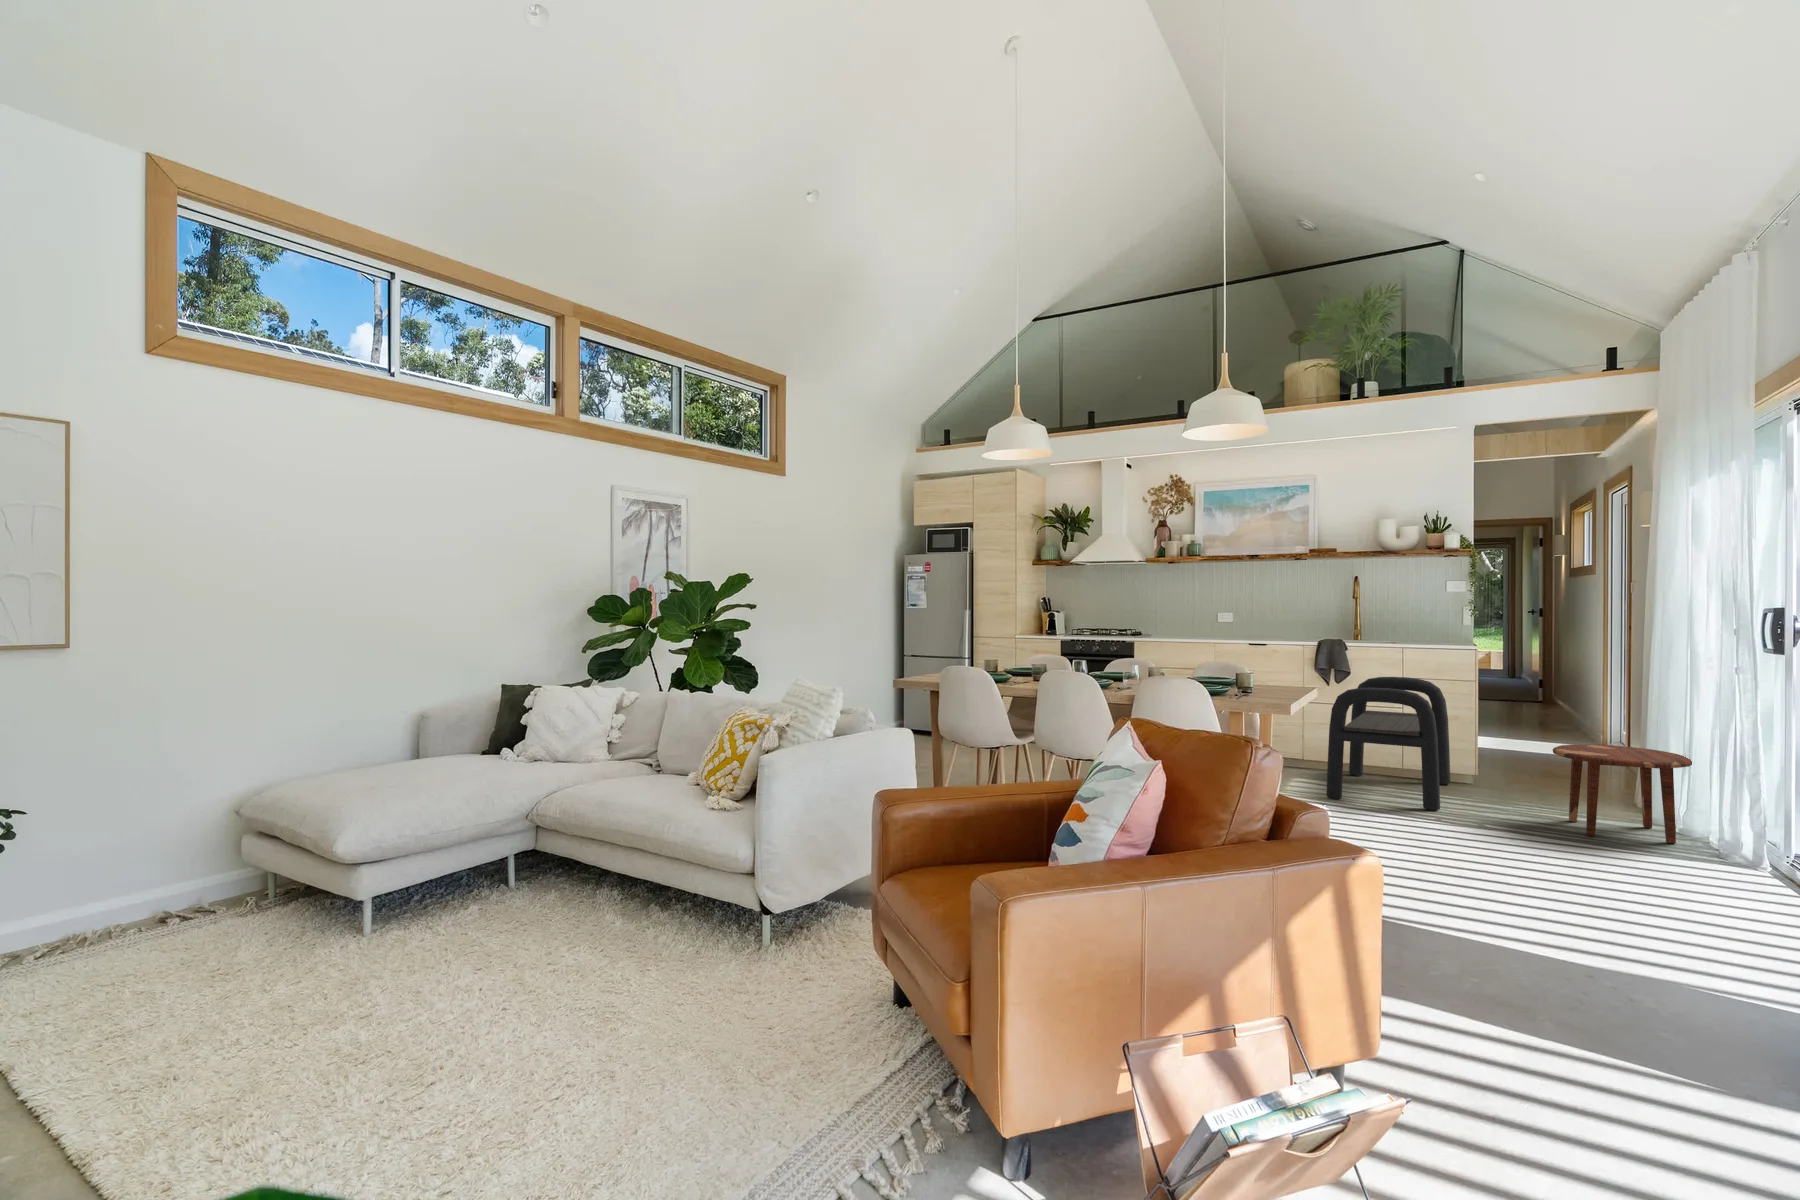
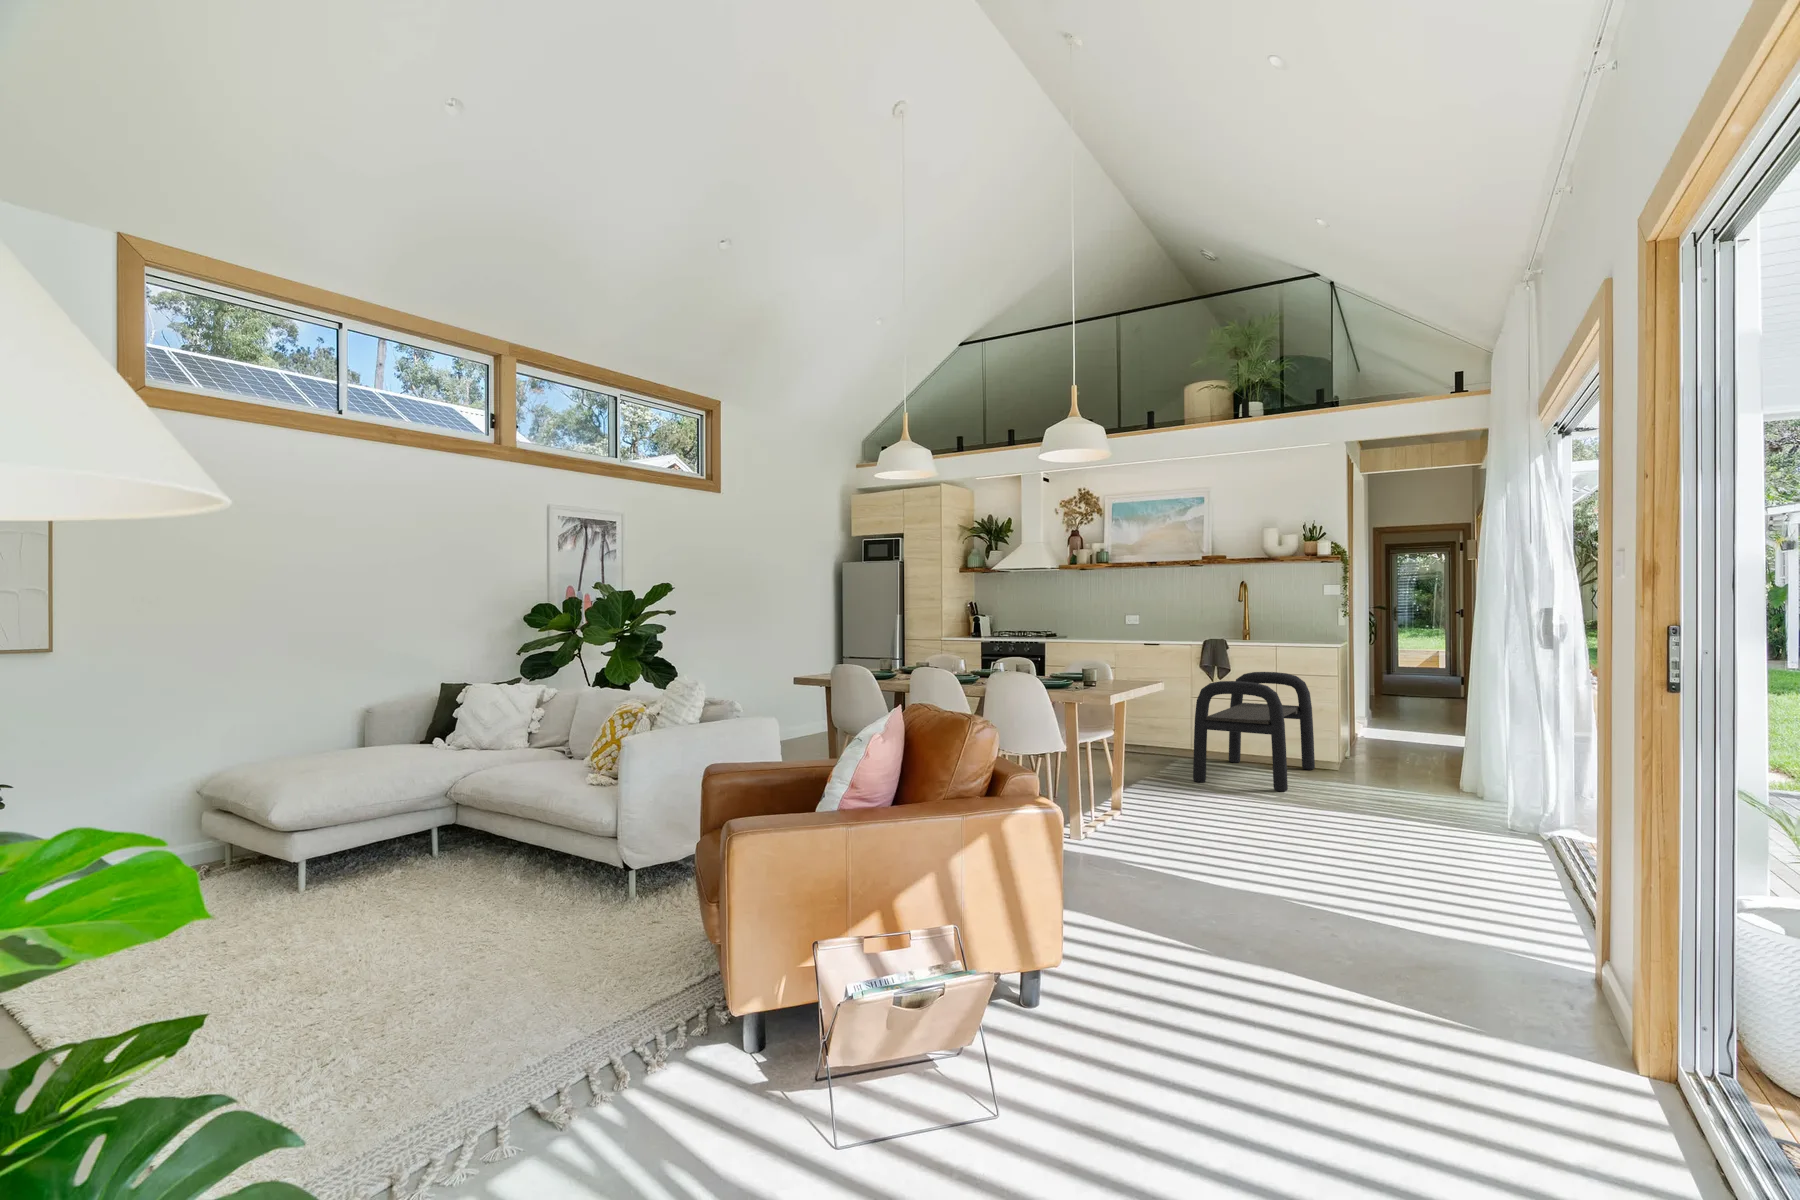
side table: present [1553,744,1692,843] -> none [1380,730,1494,817]

